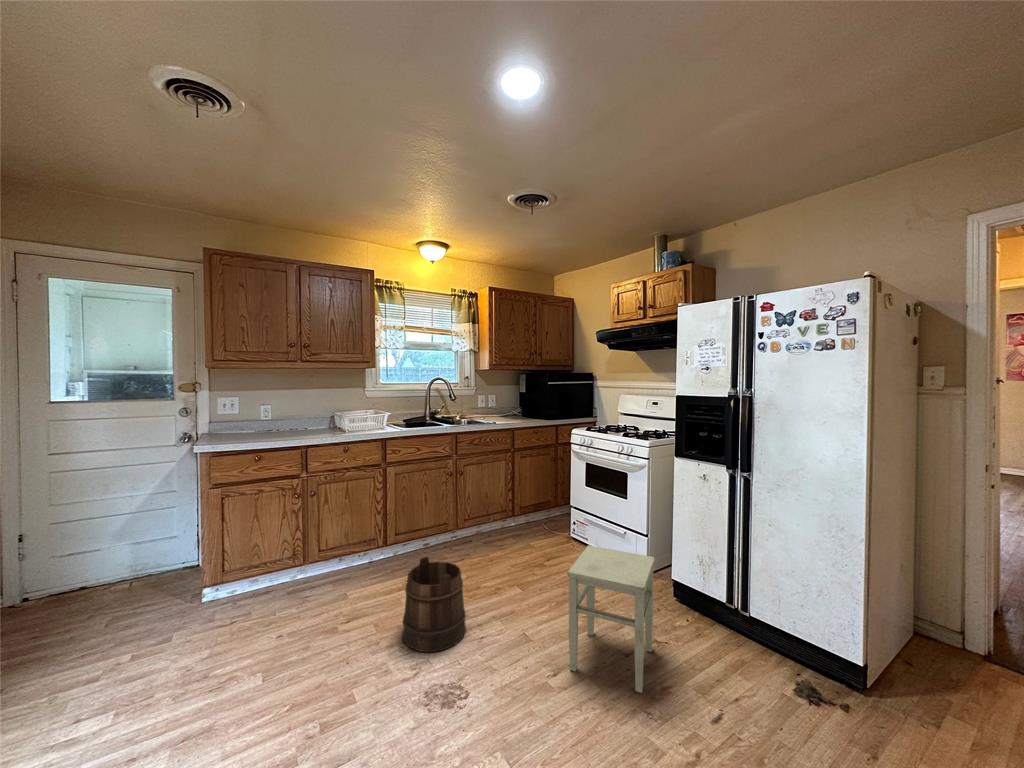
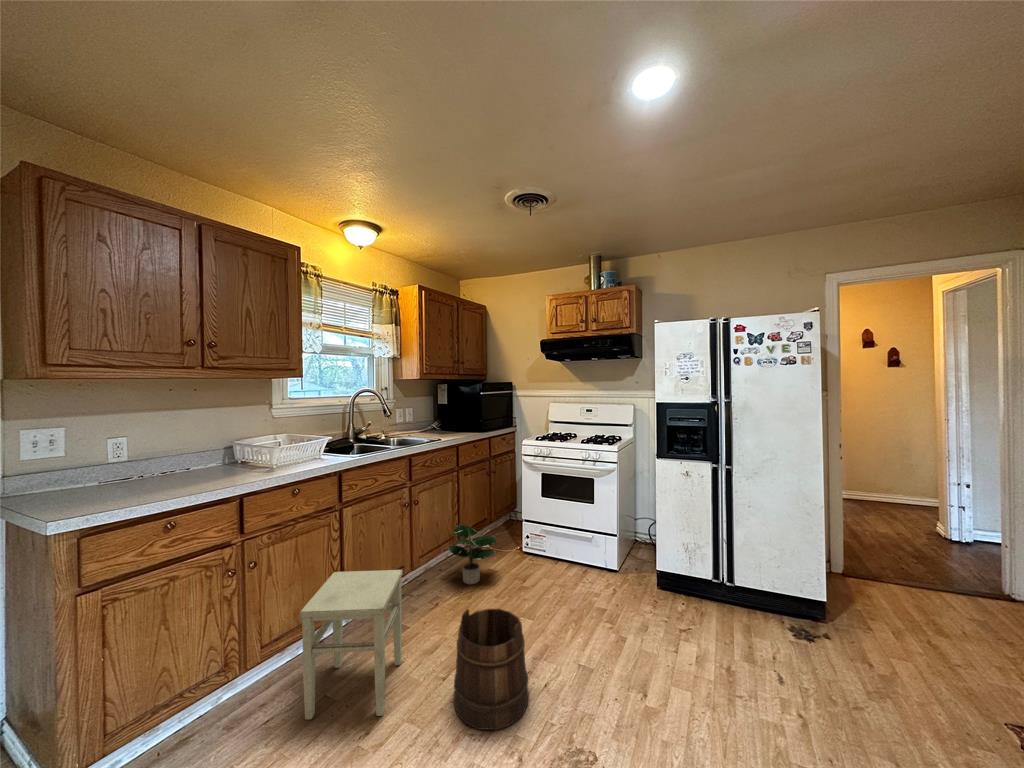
potted plant: none [480,502,524,556] -> present [448,524,497,584]
stool: present [567,545,655,693] -> present [300,570,403,719]

